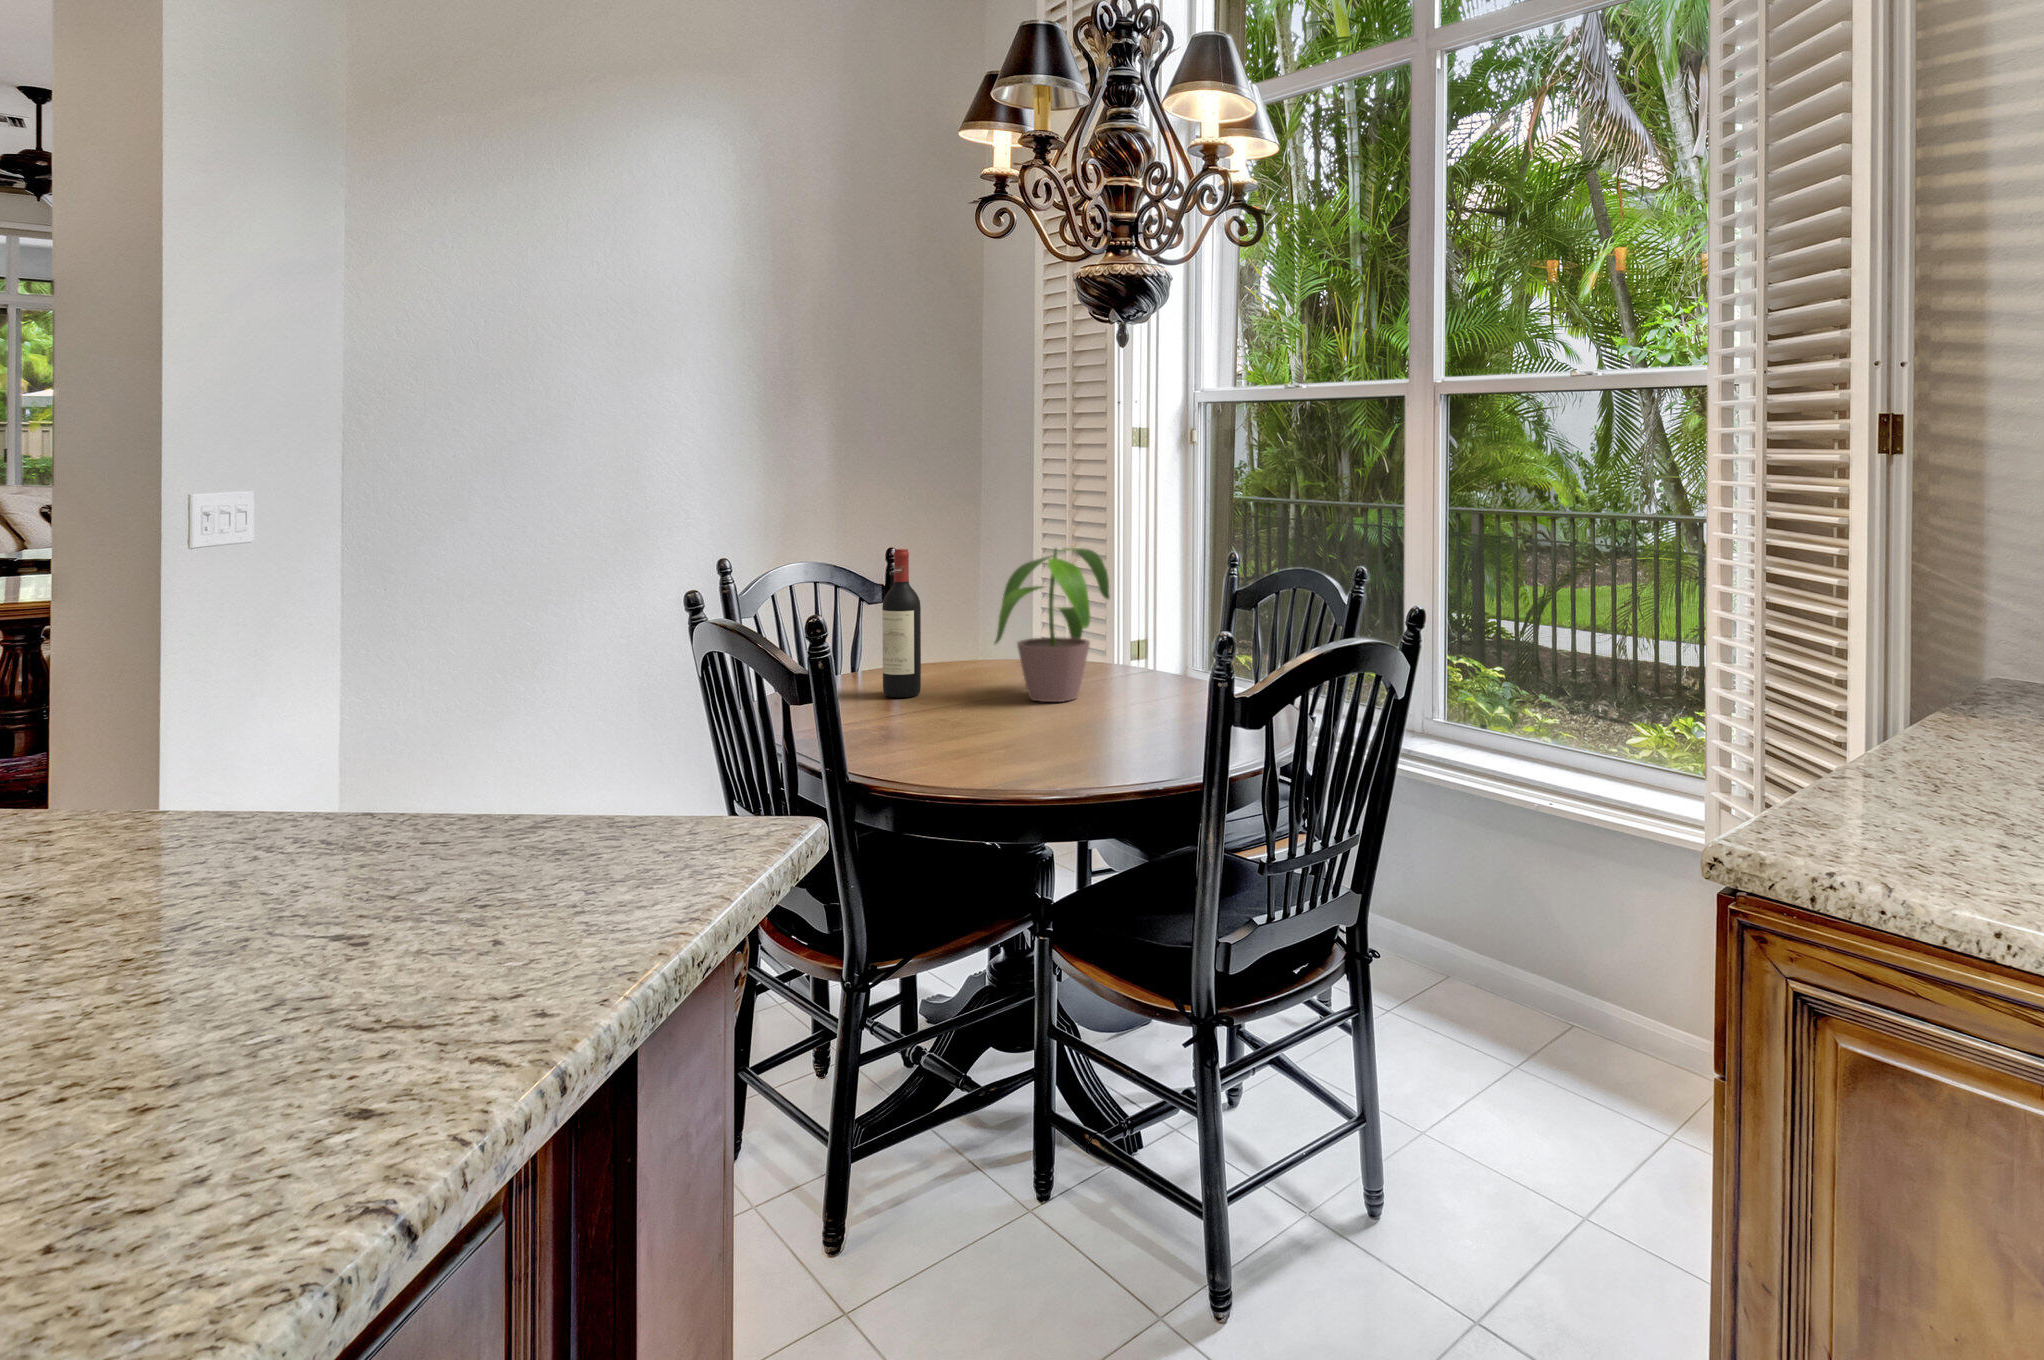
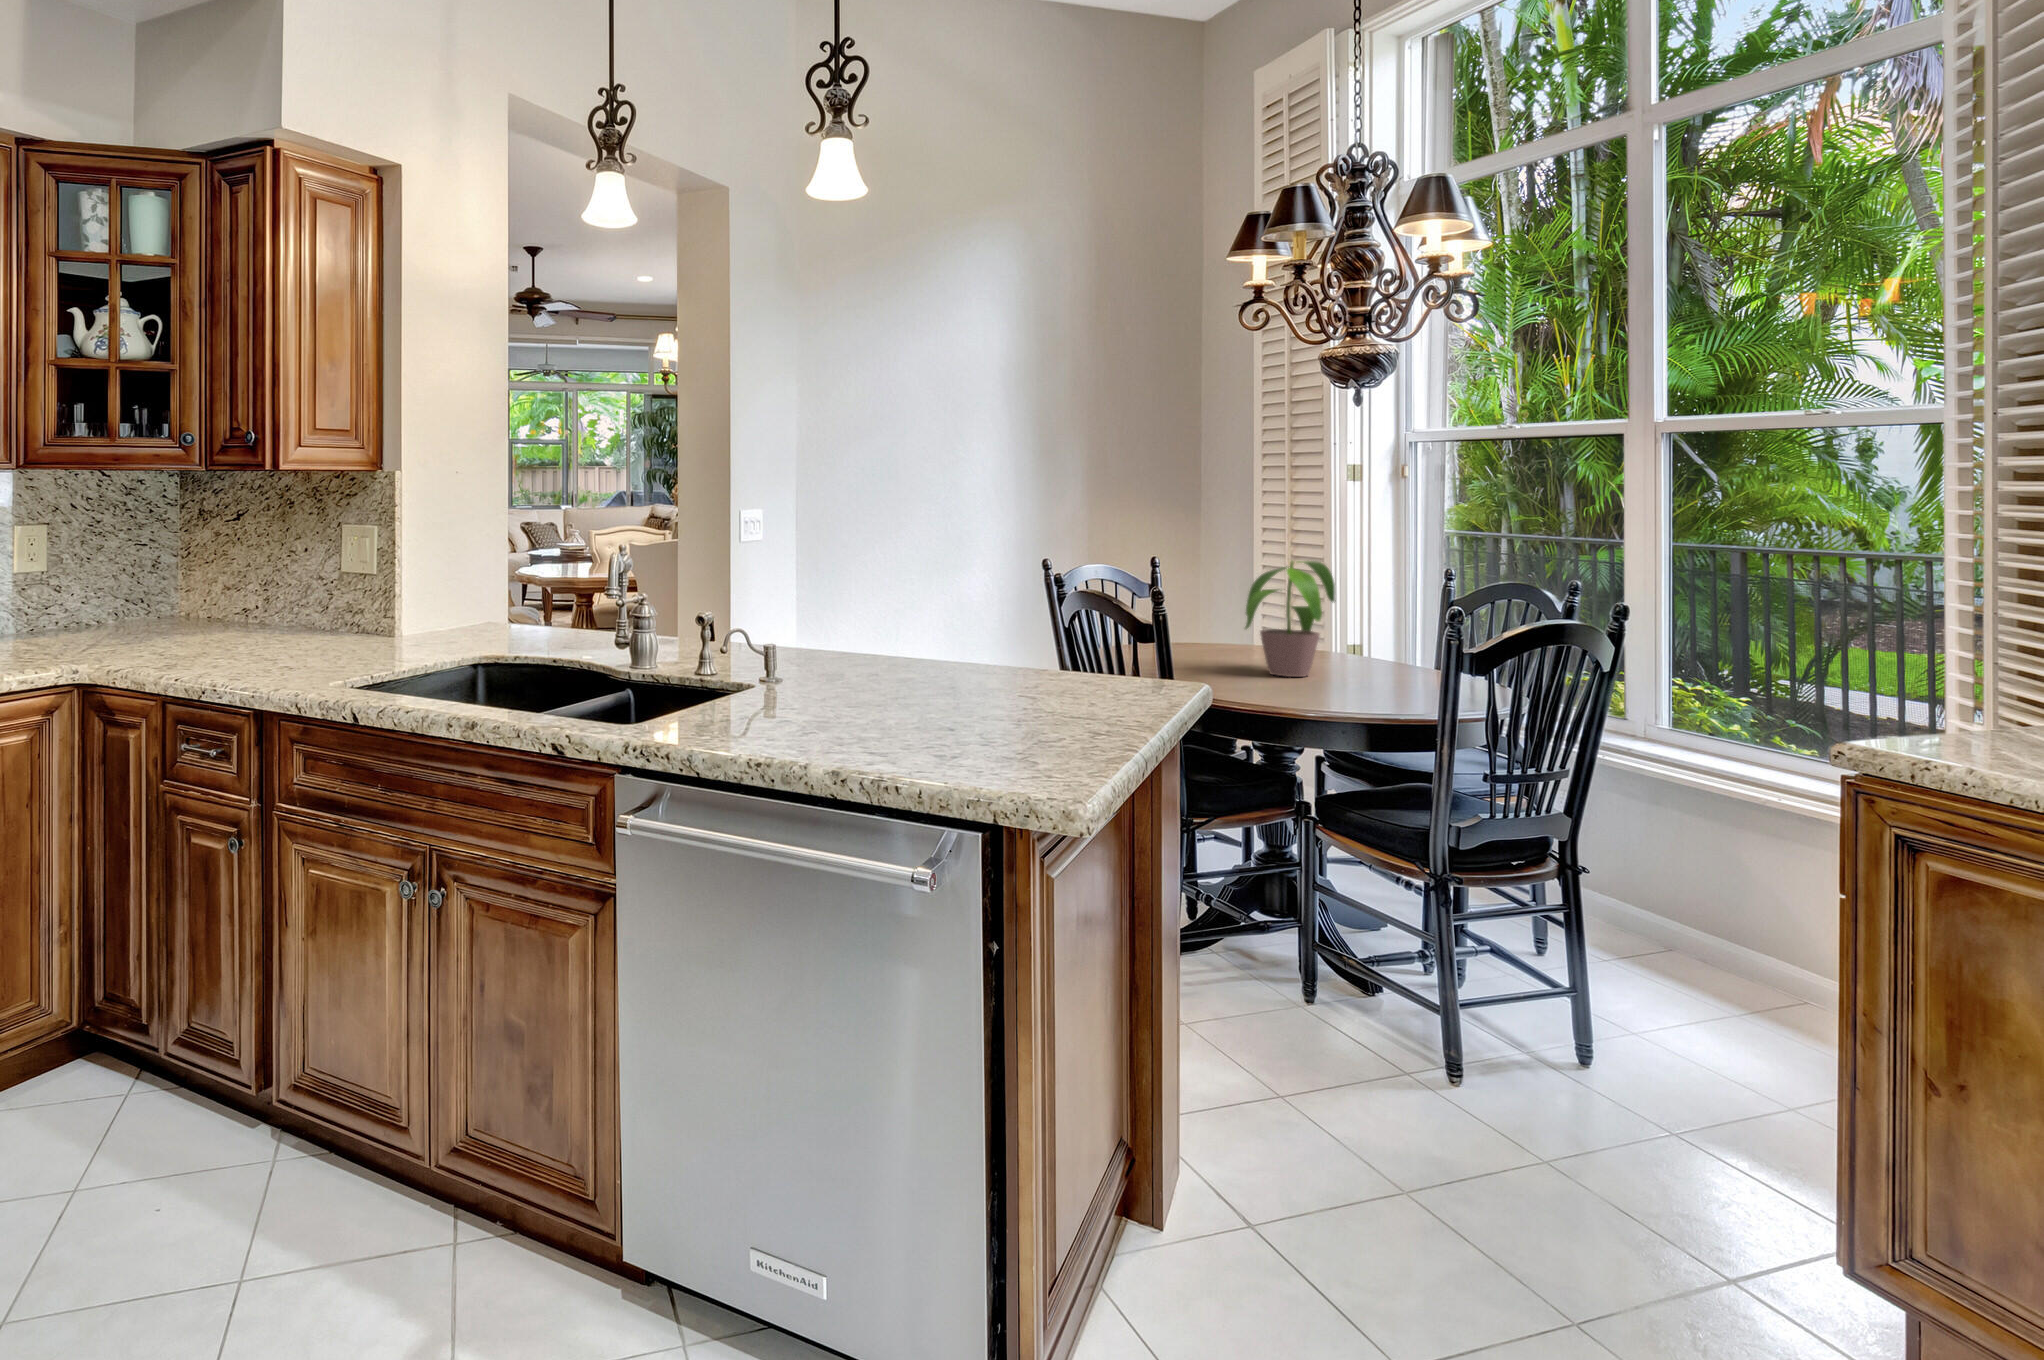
wine bottle: present [882,549,921,698] -> none [1154,559,1183,667]

